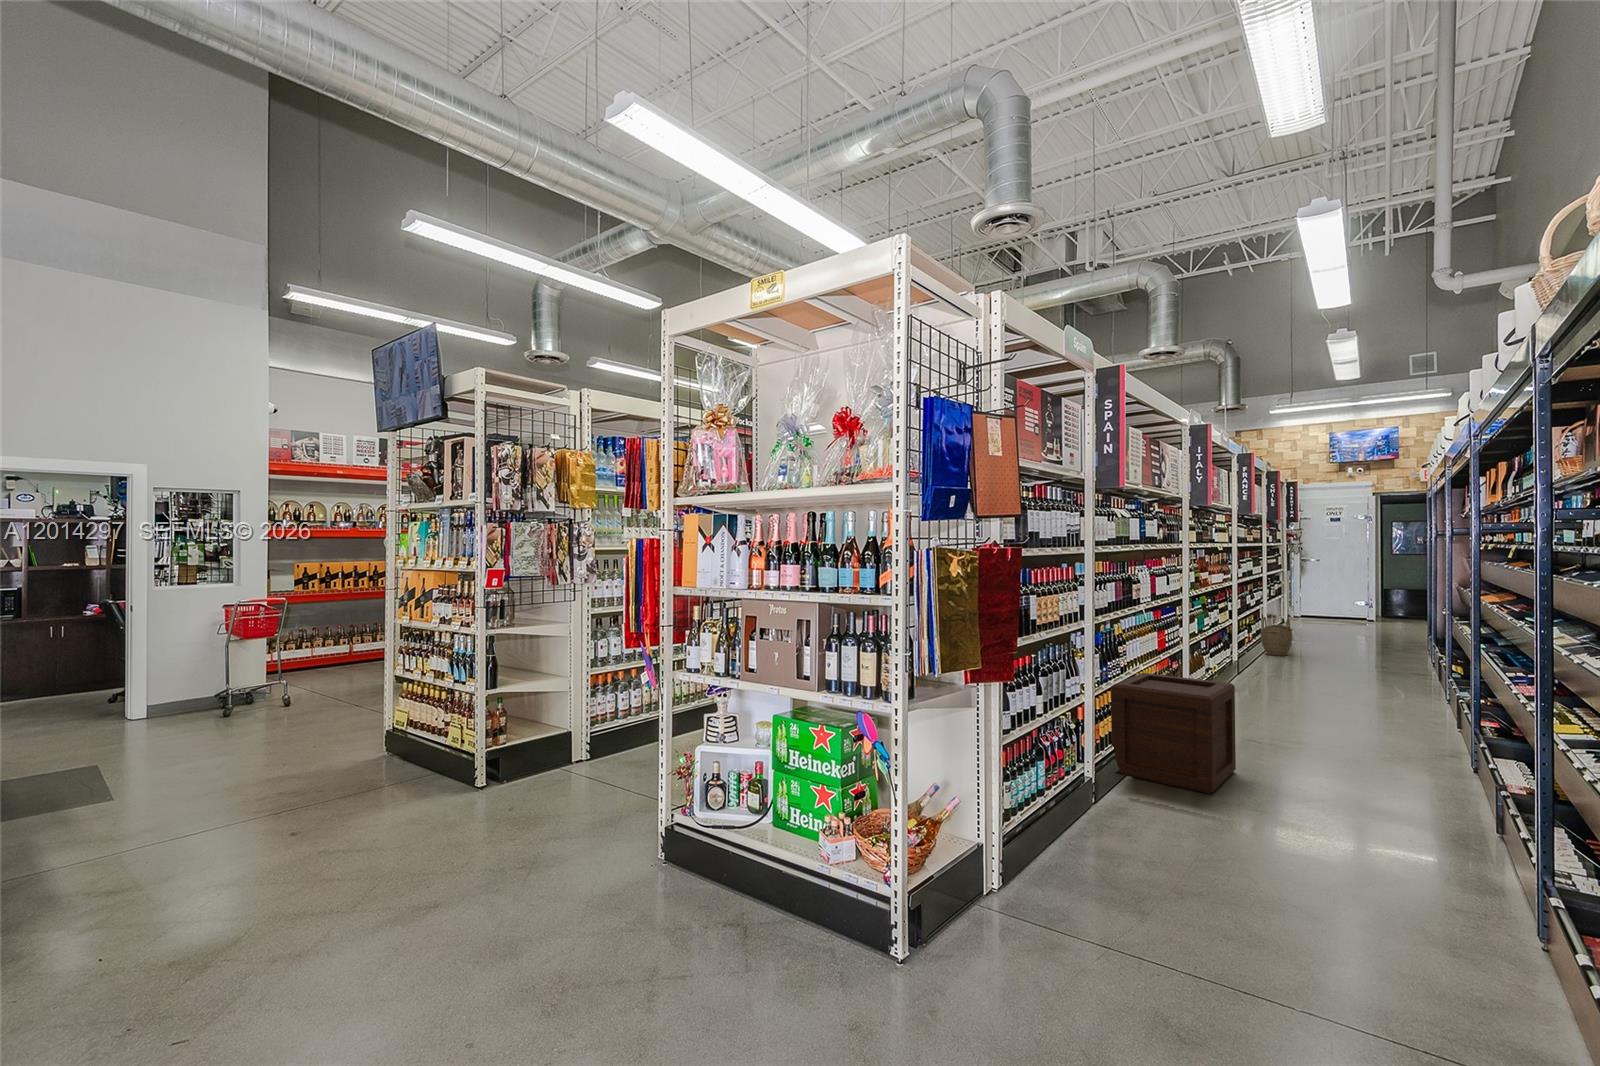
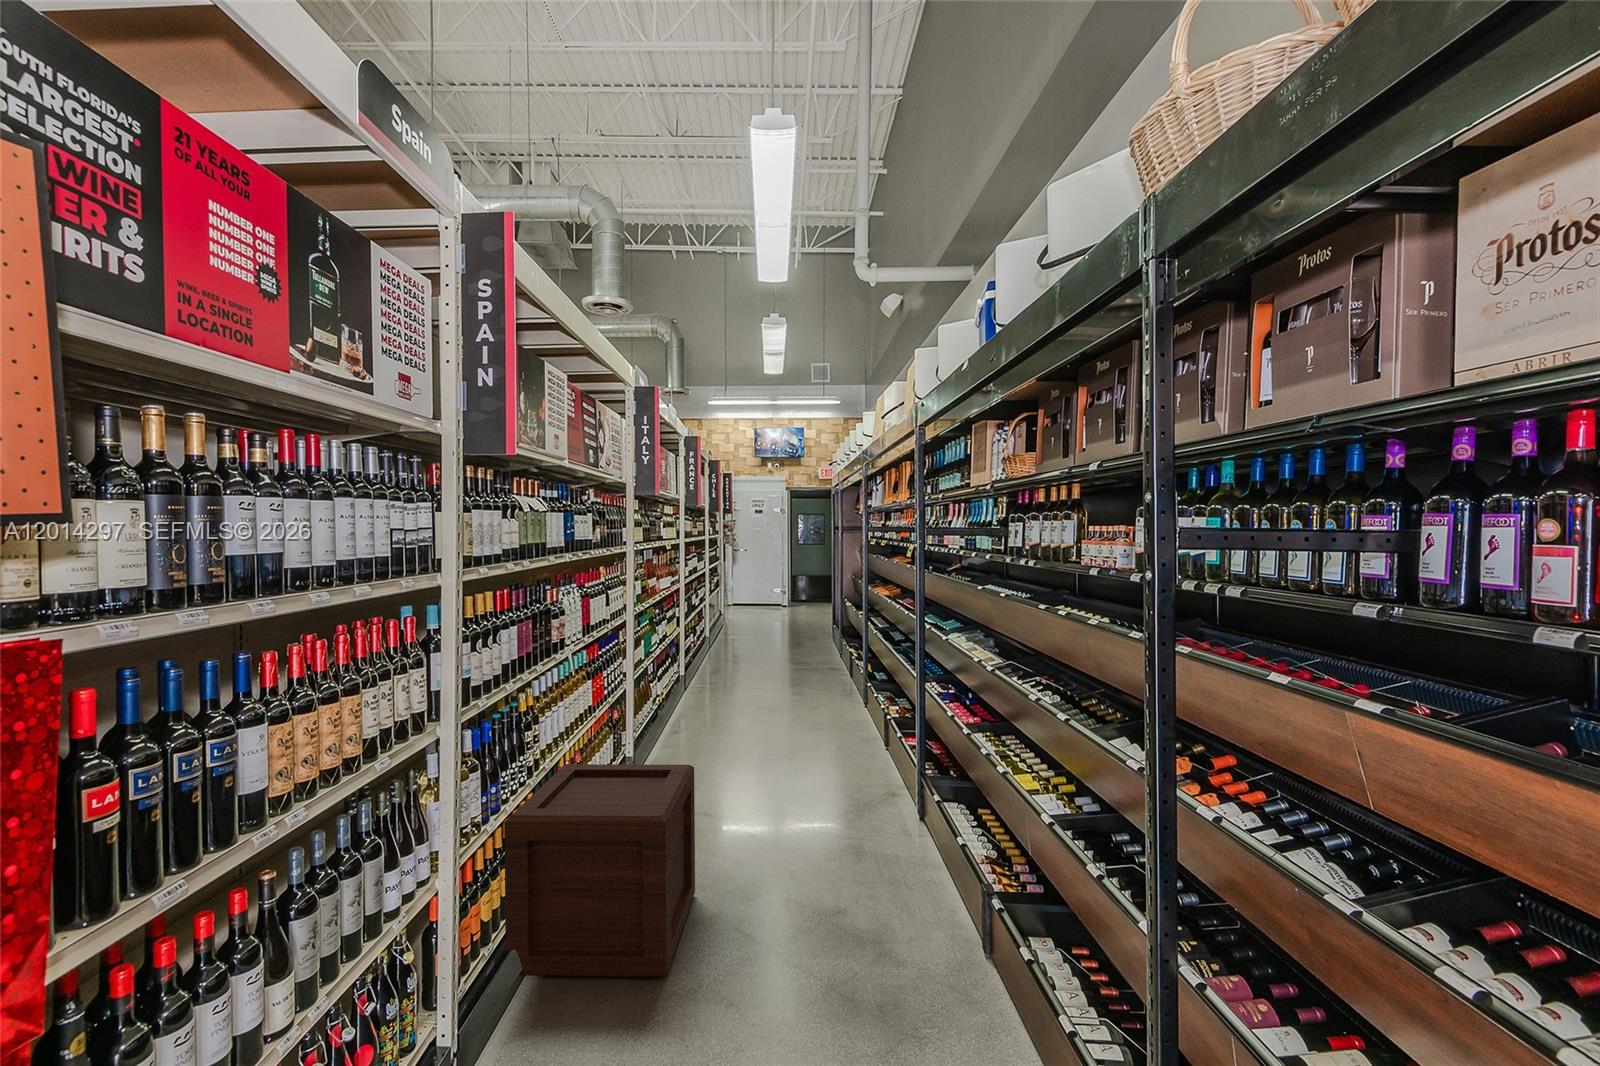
woven basket: present [1260,617,1292,656] -> none [704,615,732,656]

